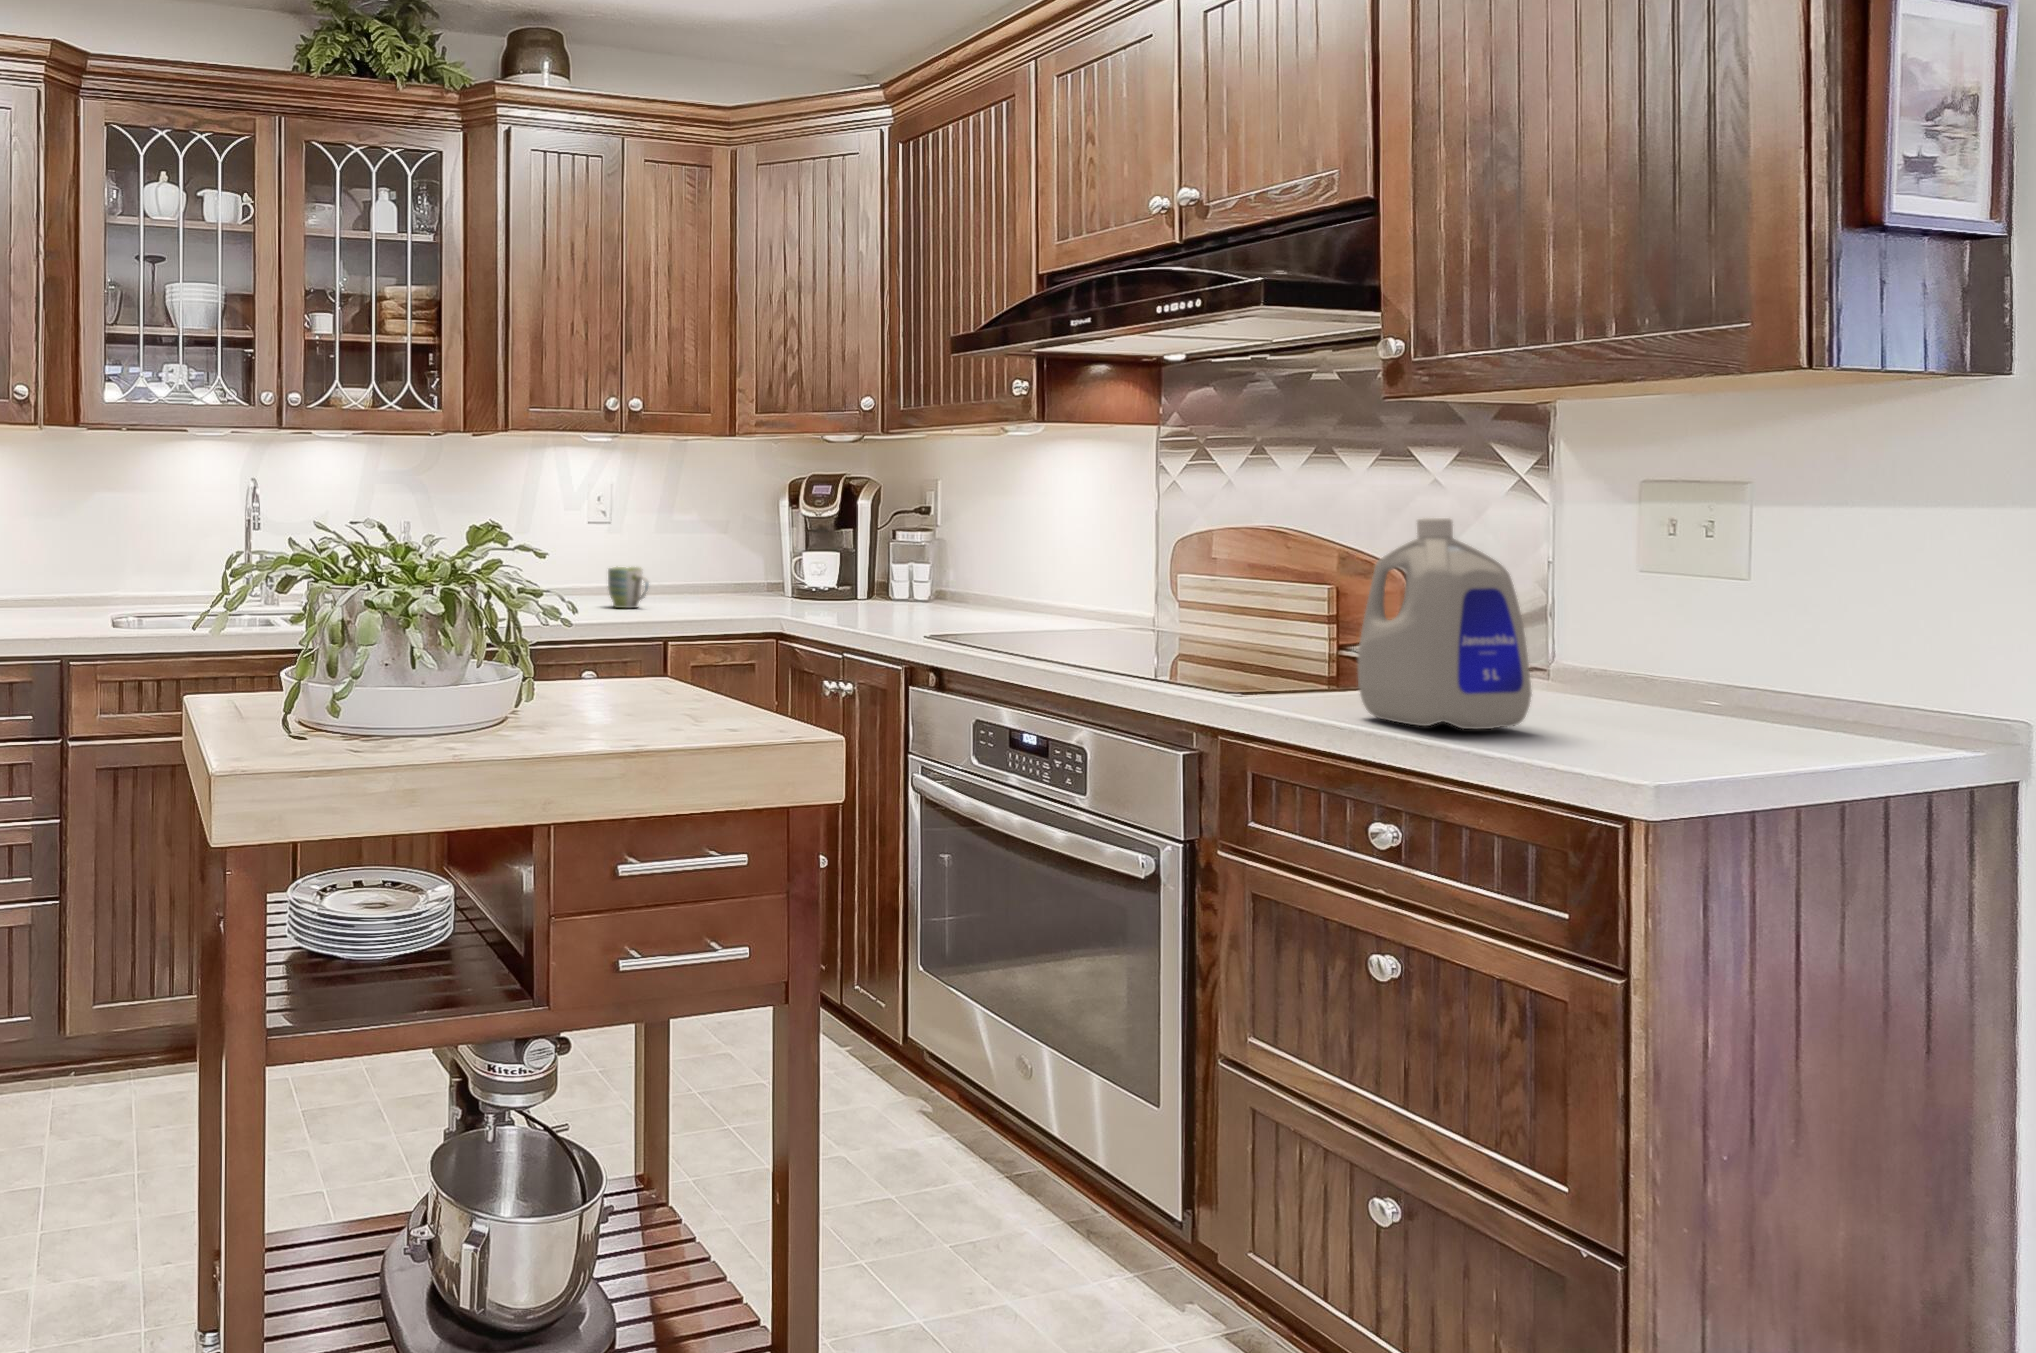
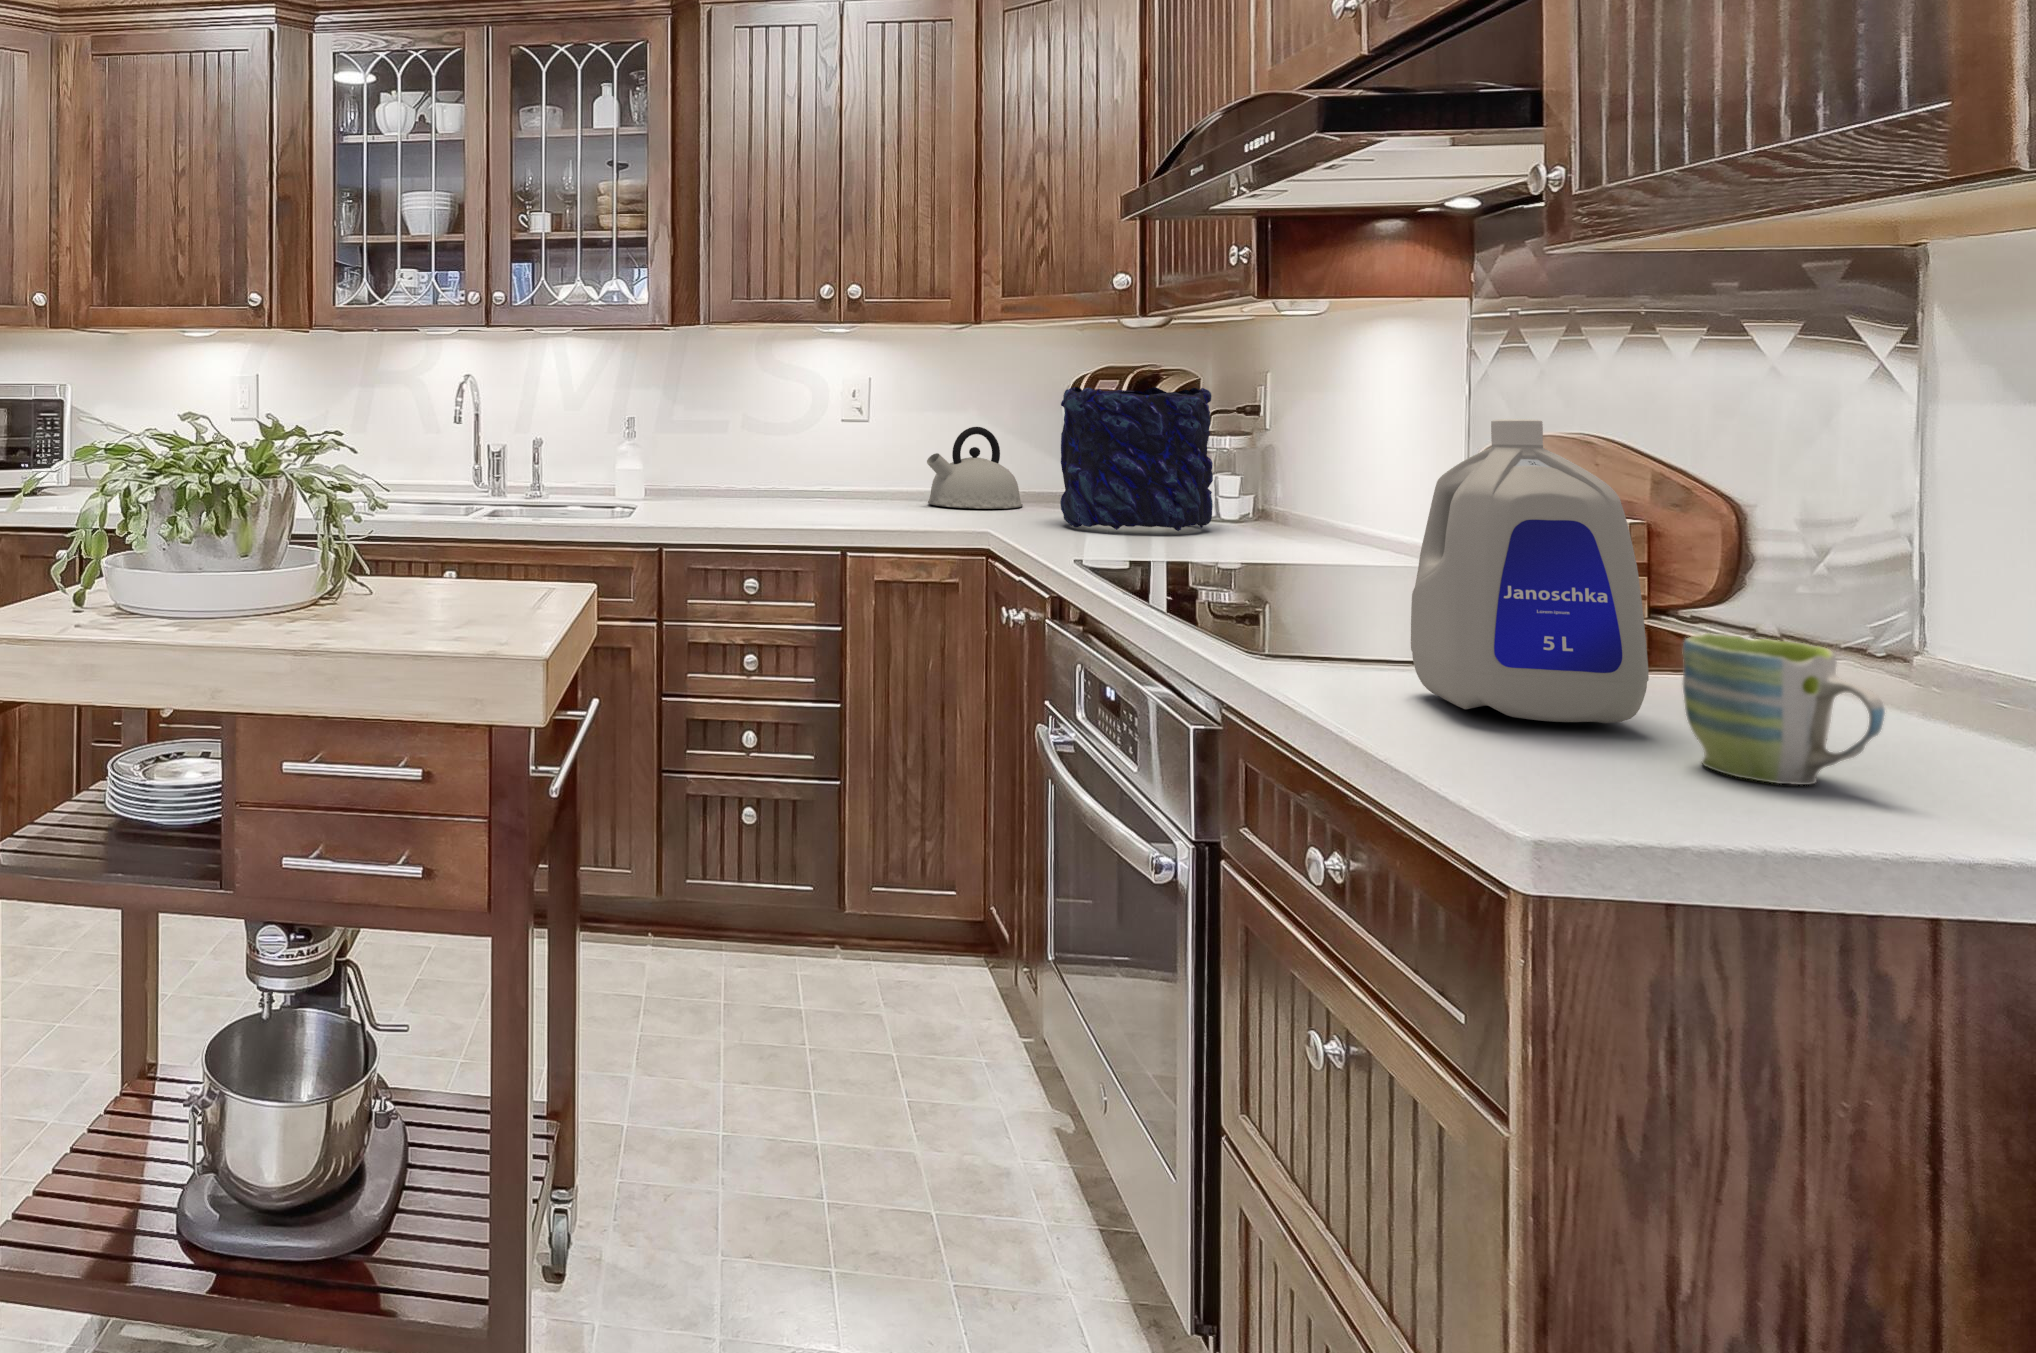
vase: none [818,492,936,612] -> present [1060,387,1213,531]
kettle: none [671,527,751,598] -> present [927,427,1023,509]
mug: present [608,567,648,608] -> present [1683,633,1885,785]

